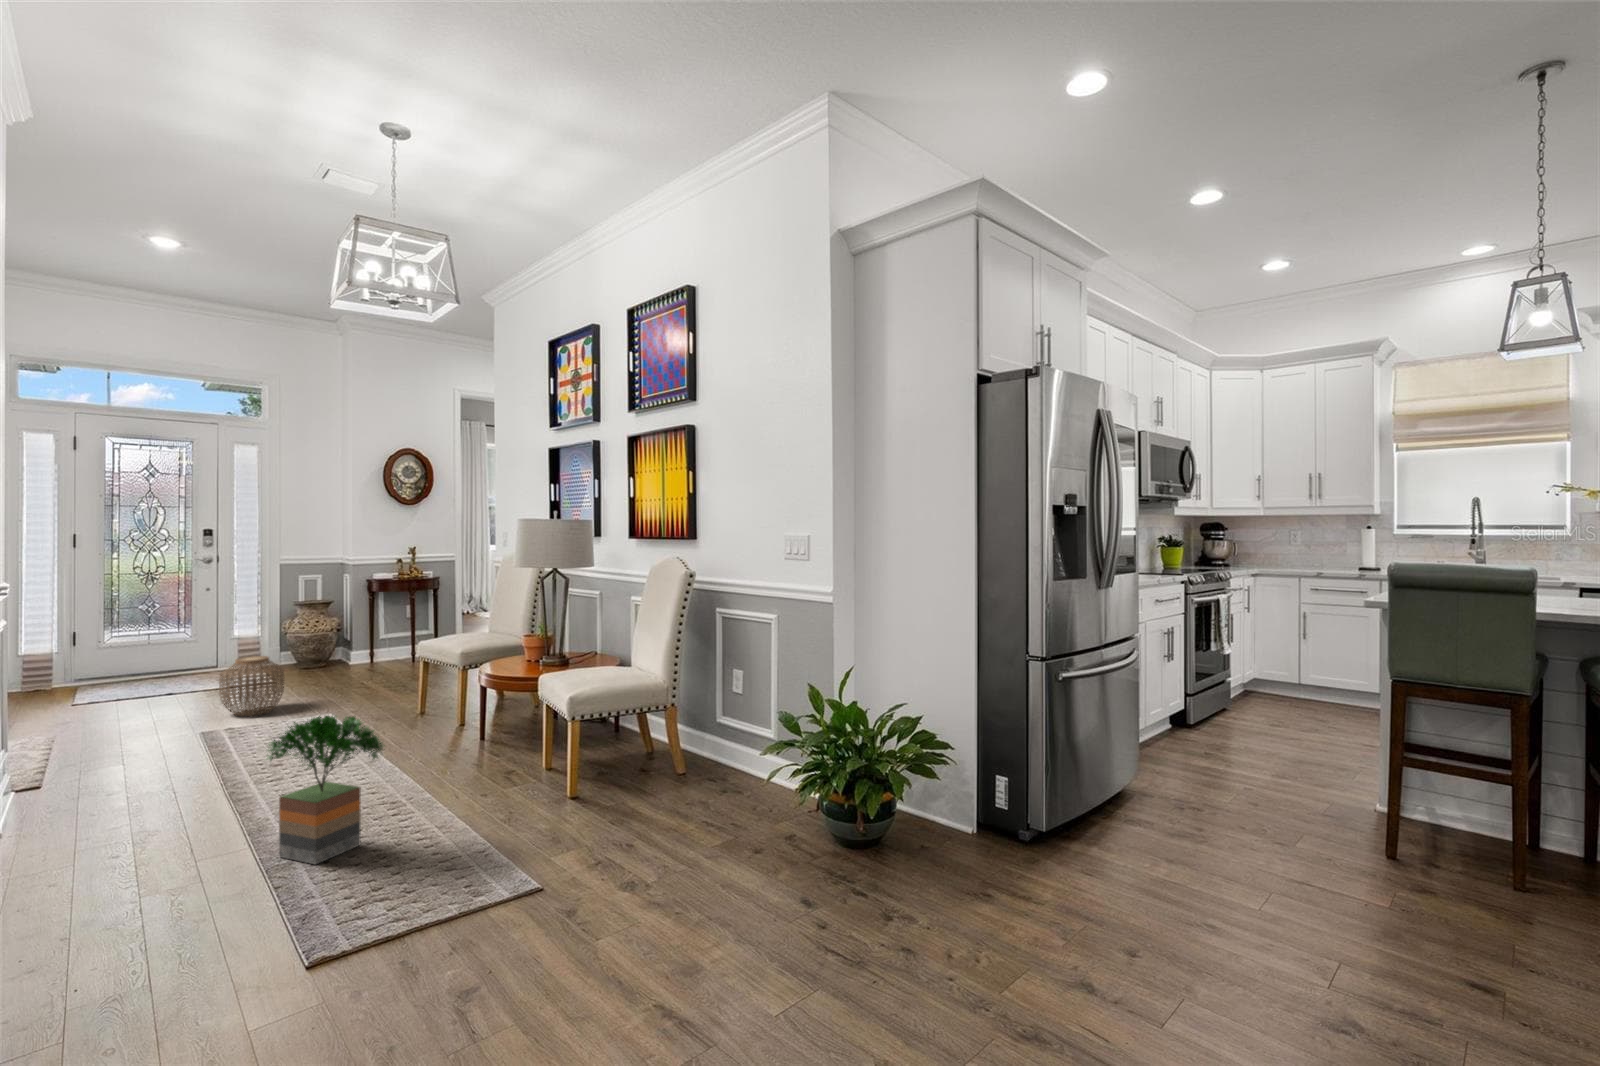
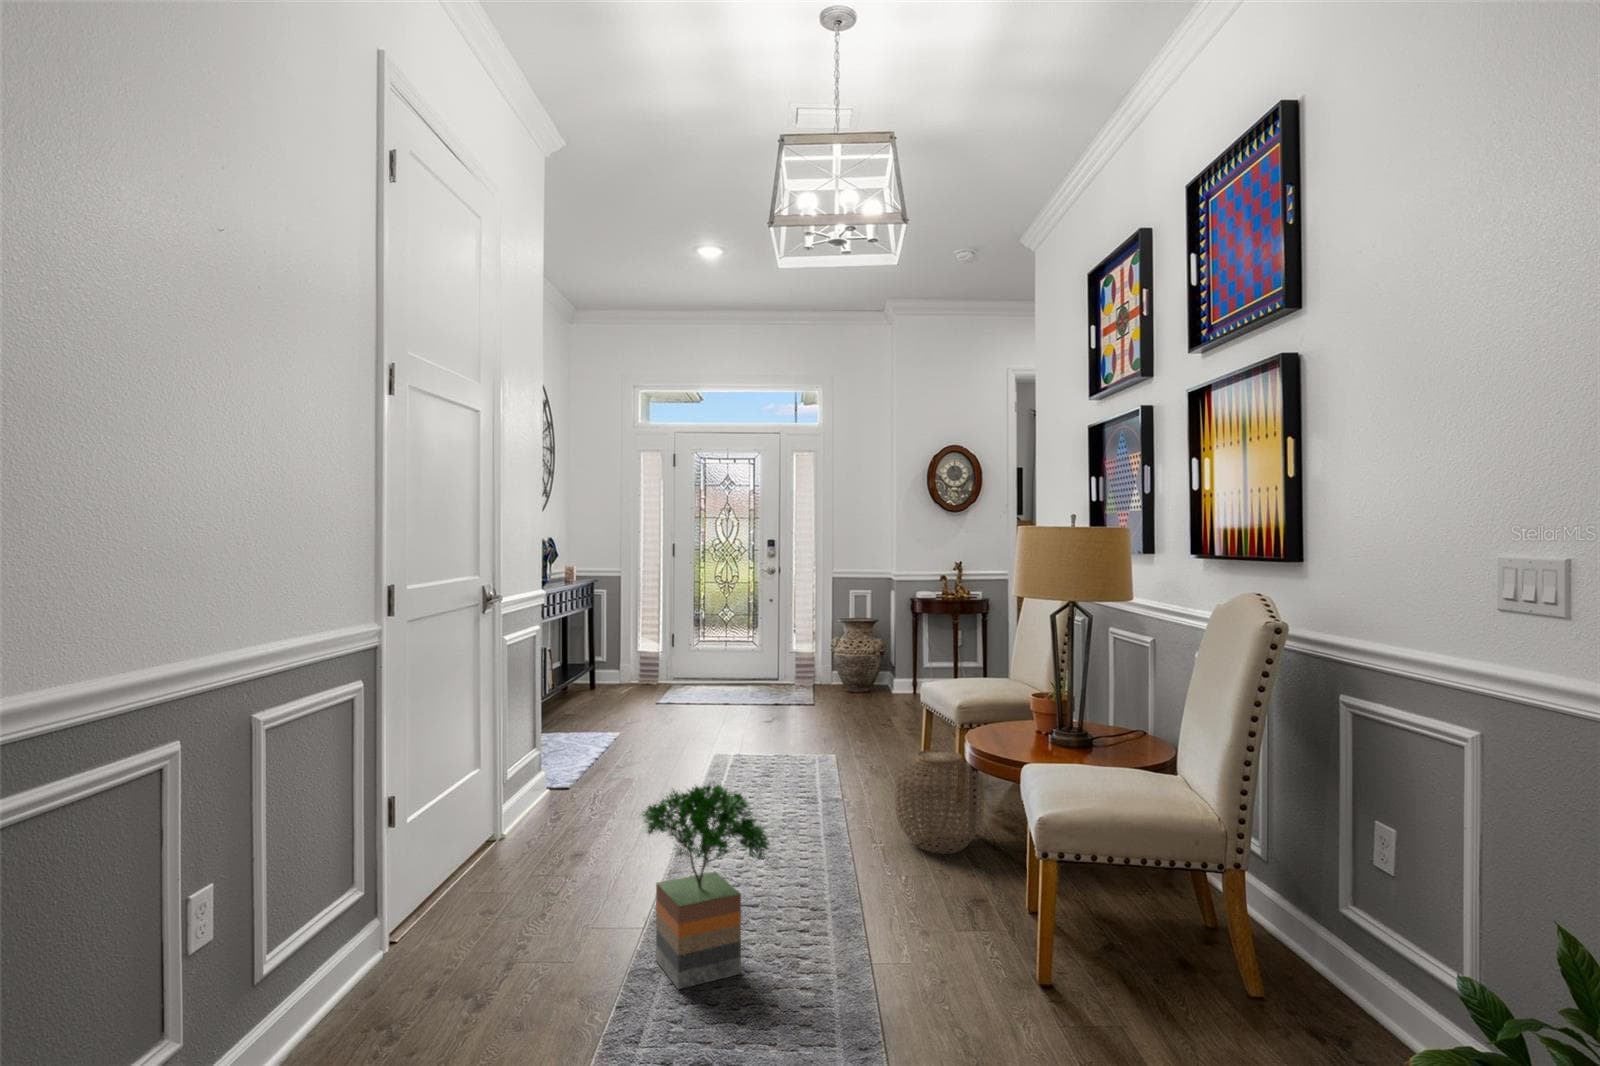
woven basket: present [219,656,284,716] -> present [895,750,984,853]

